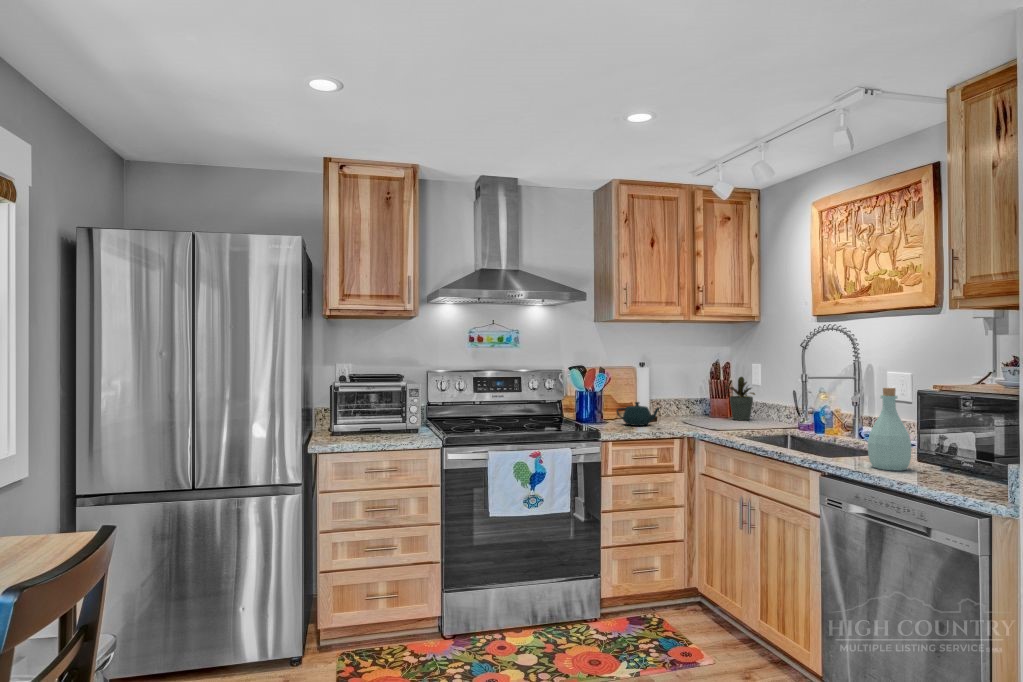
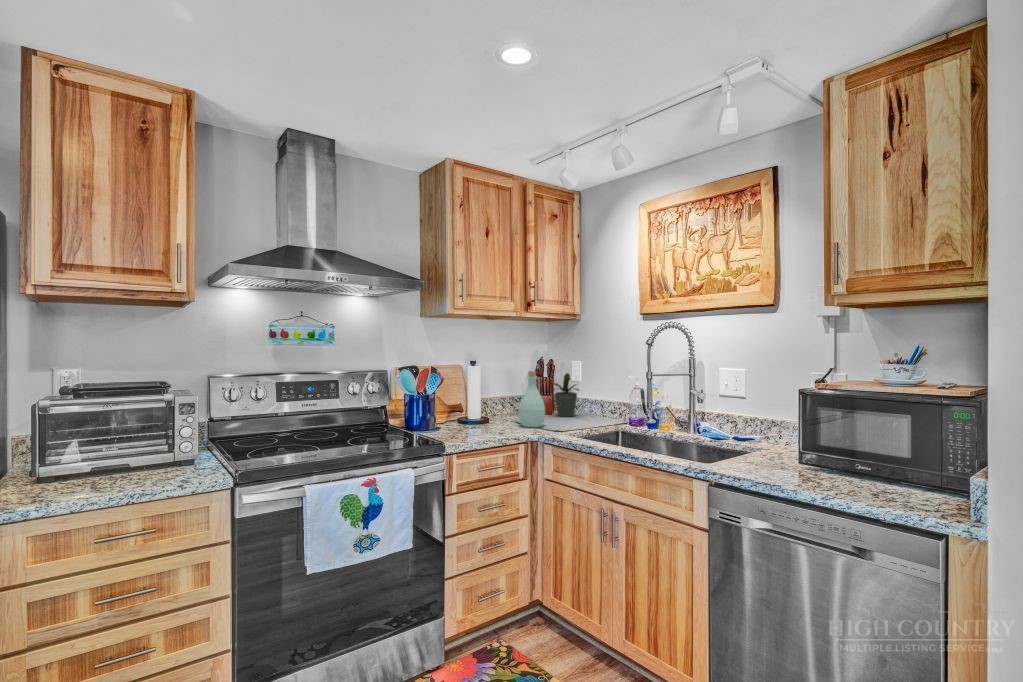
bottle: present [868,388,911,471] -> present [519,371,545,428]
teapot: present [617,402,660,426] -> none [450,404,500,431]

